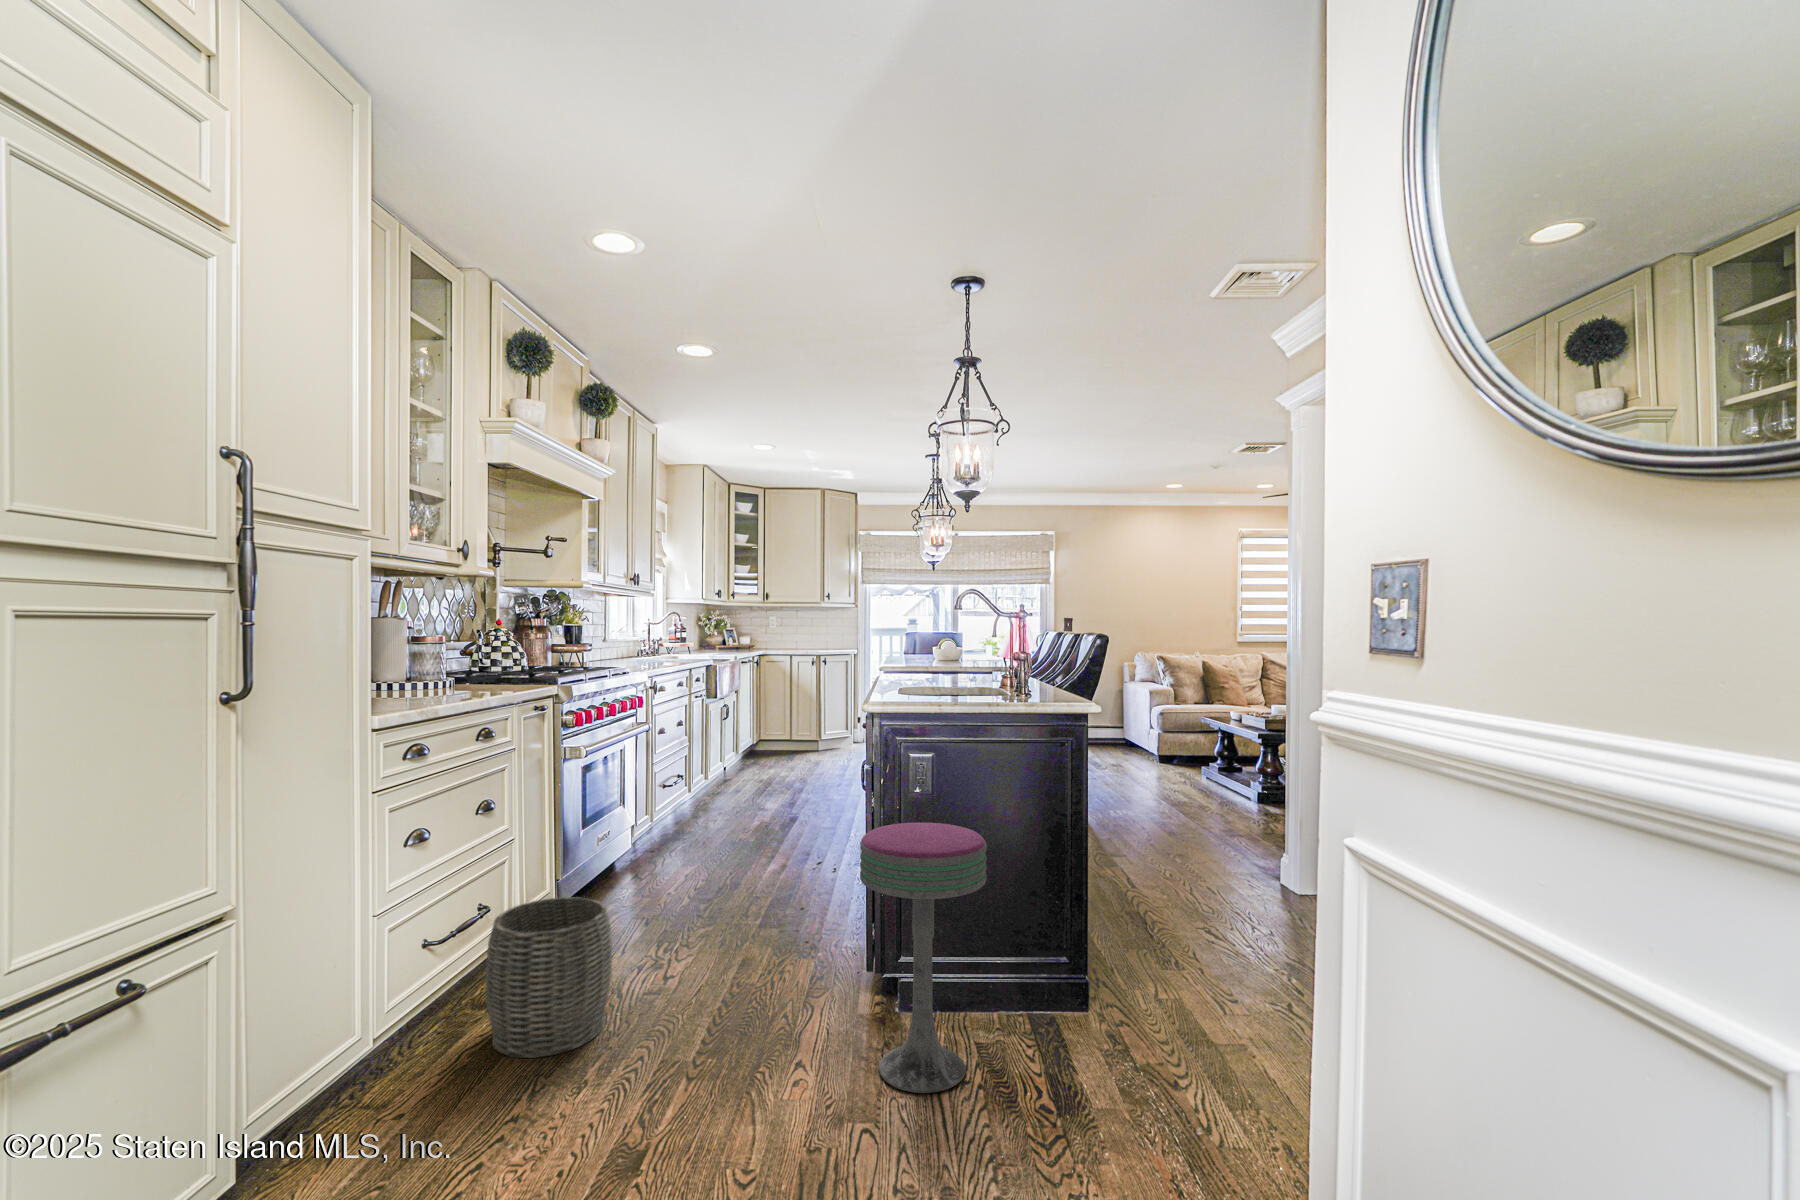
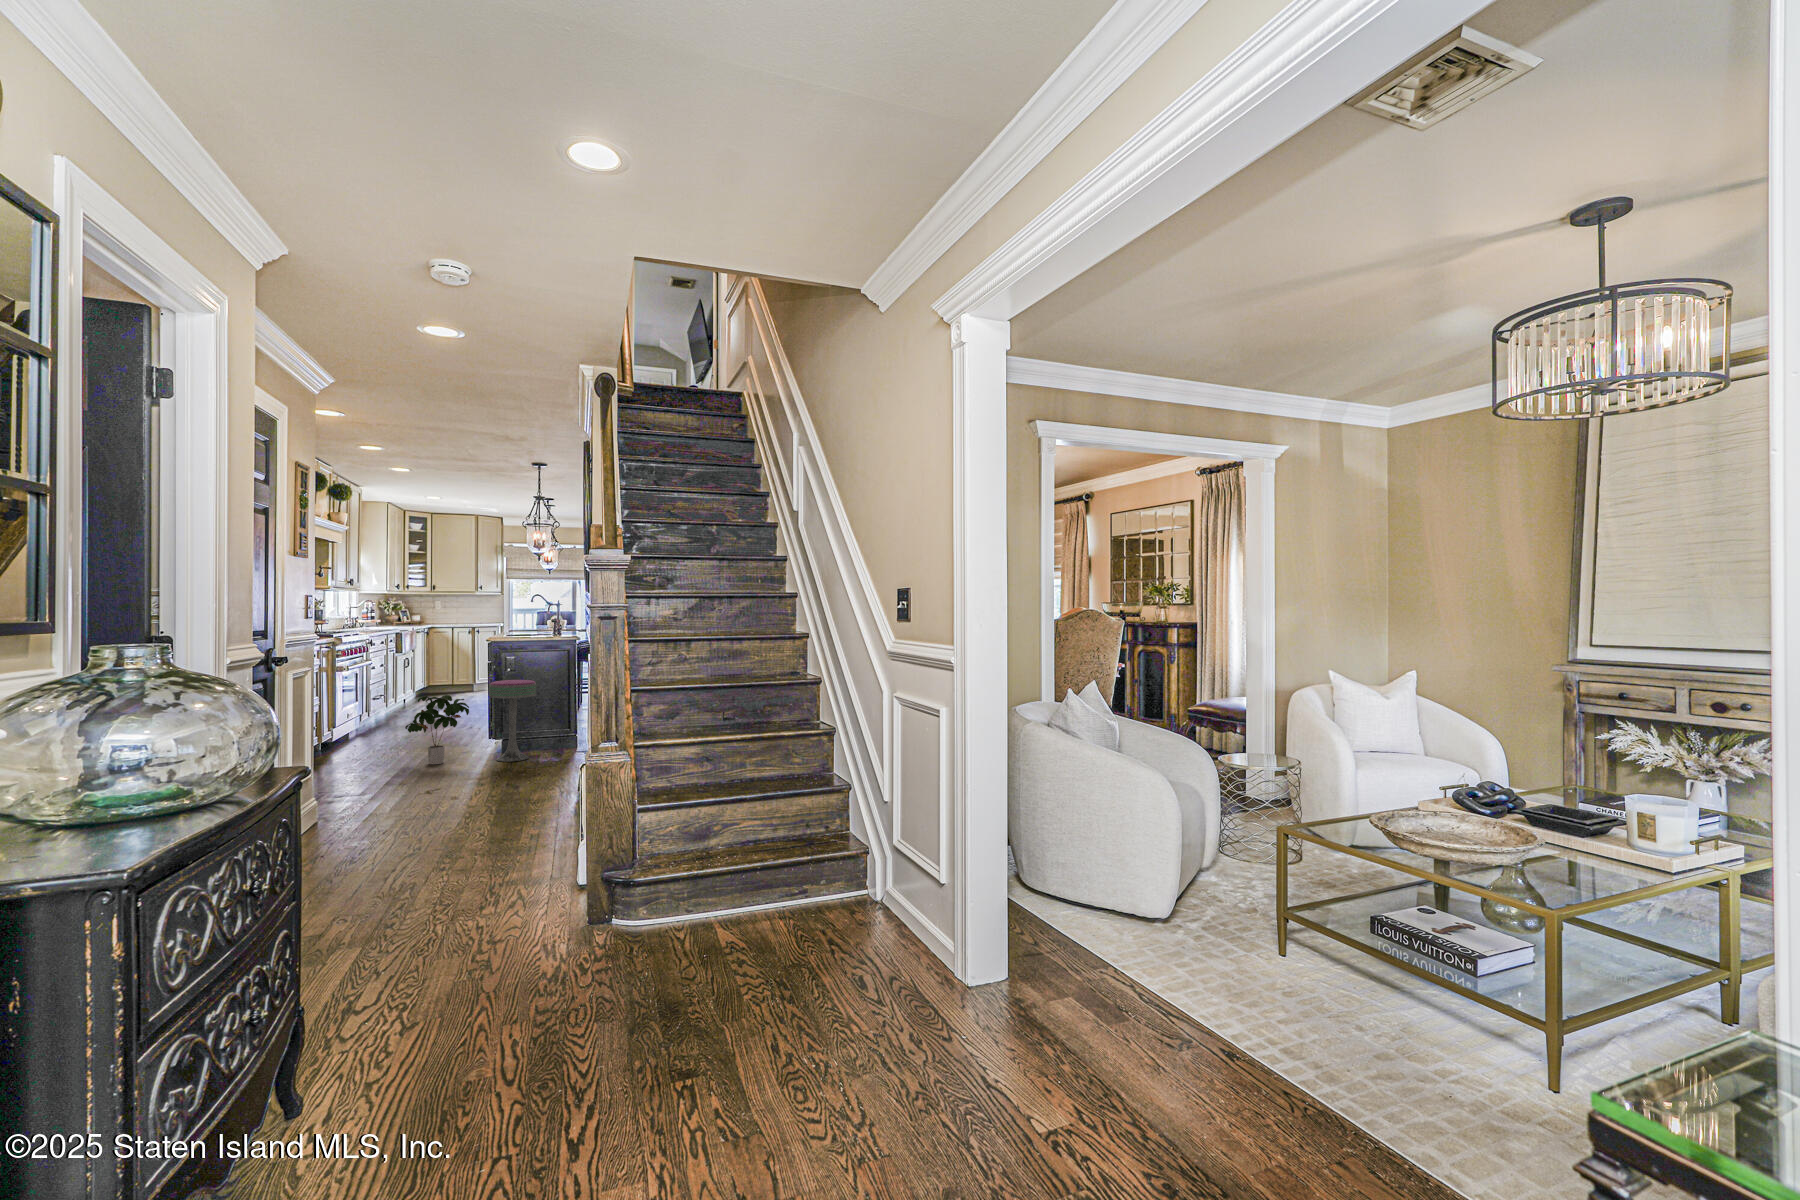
potted plant: none [650,862,807,1077] -> present [405,695,469,764]
woven basket: present [485,897,612,1058] -> none [334,717,386,767]

